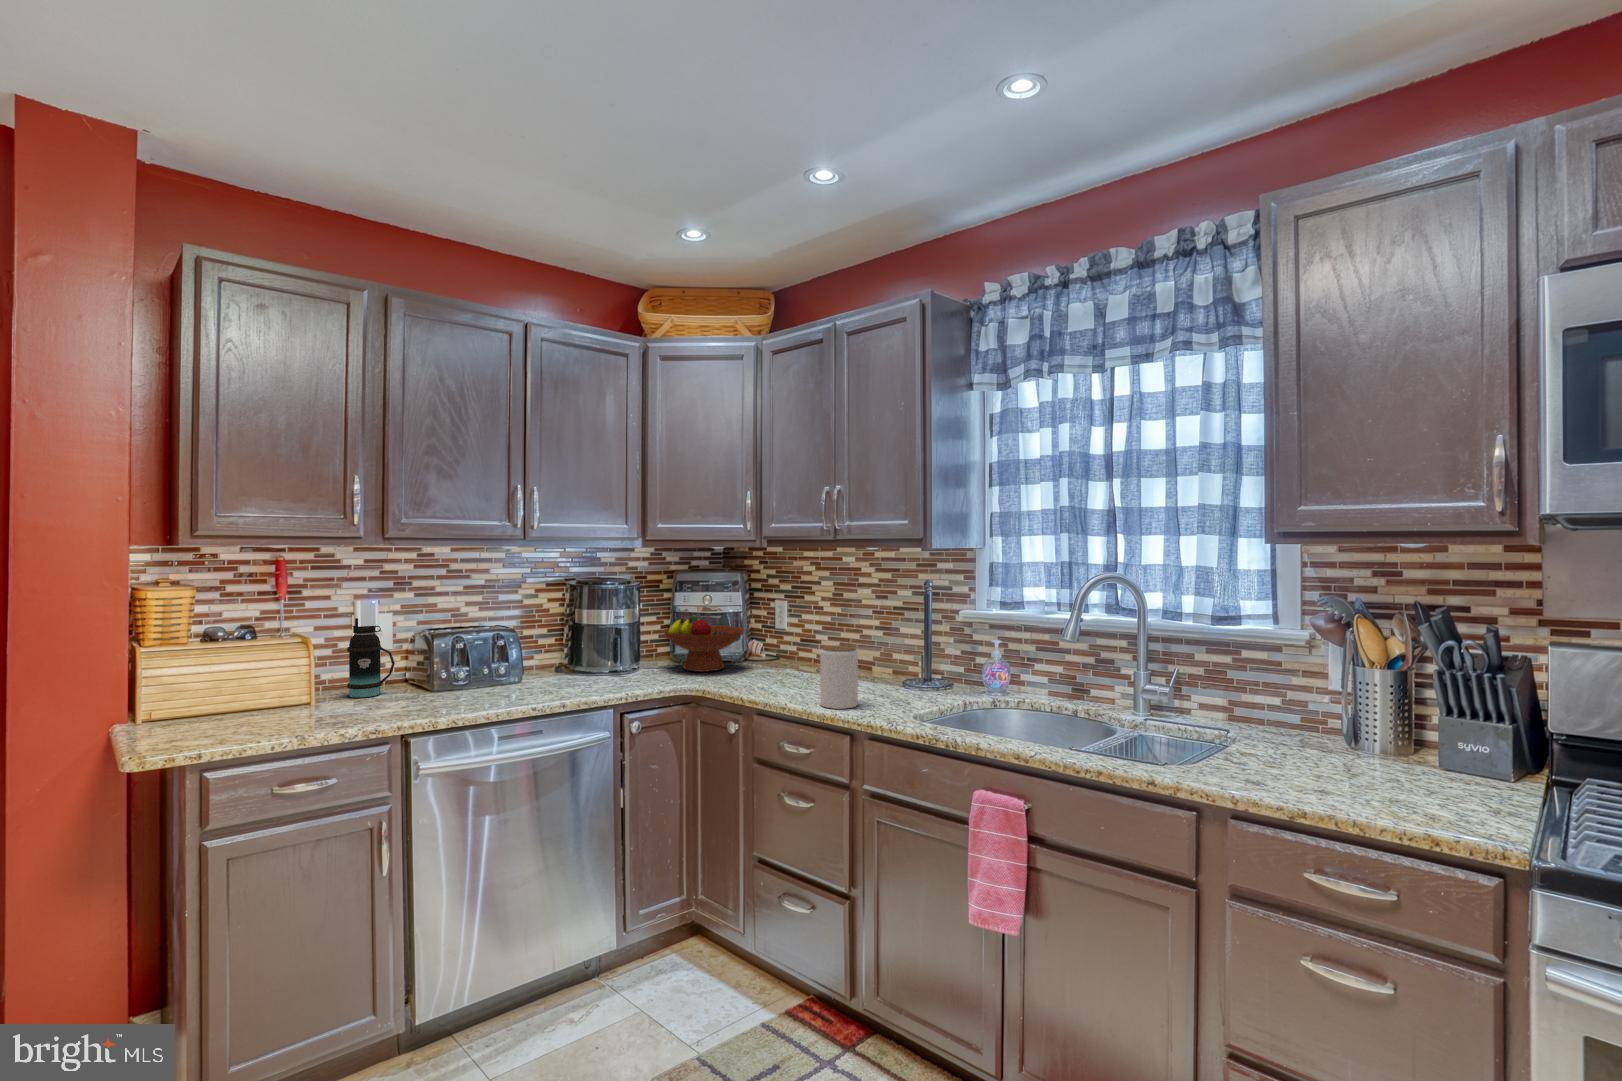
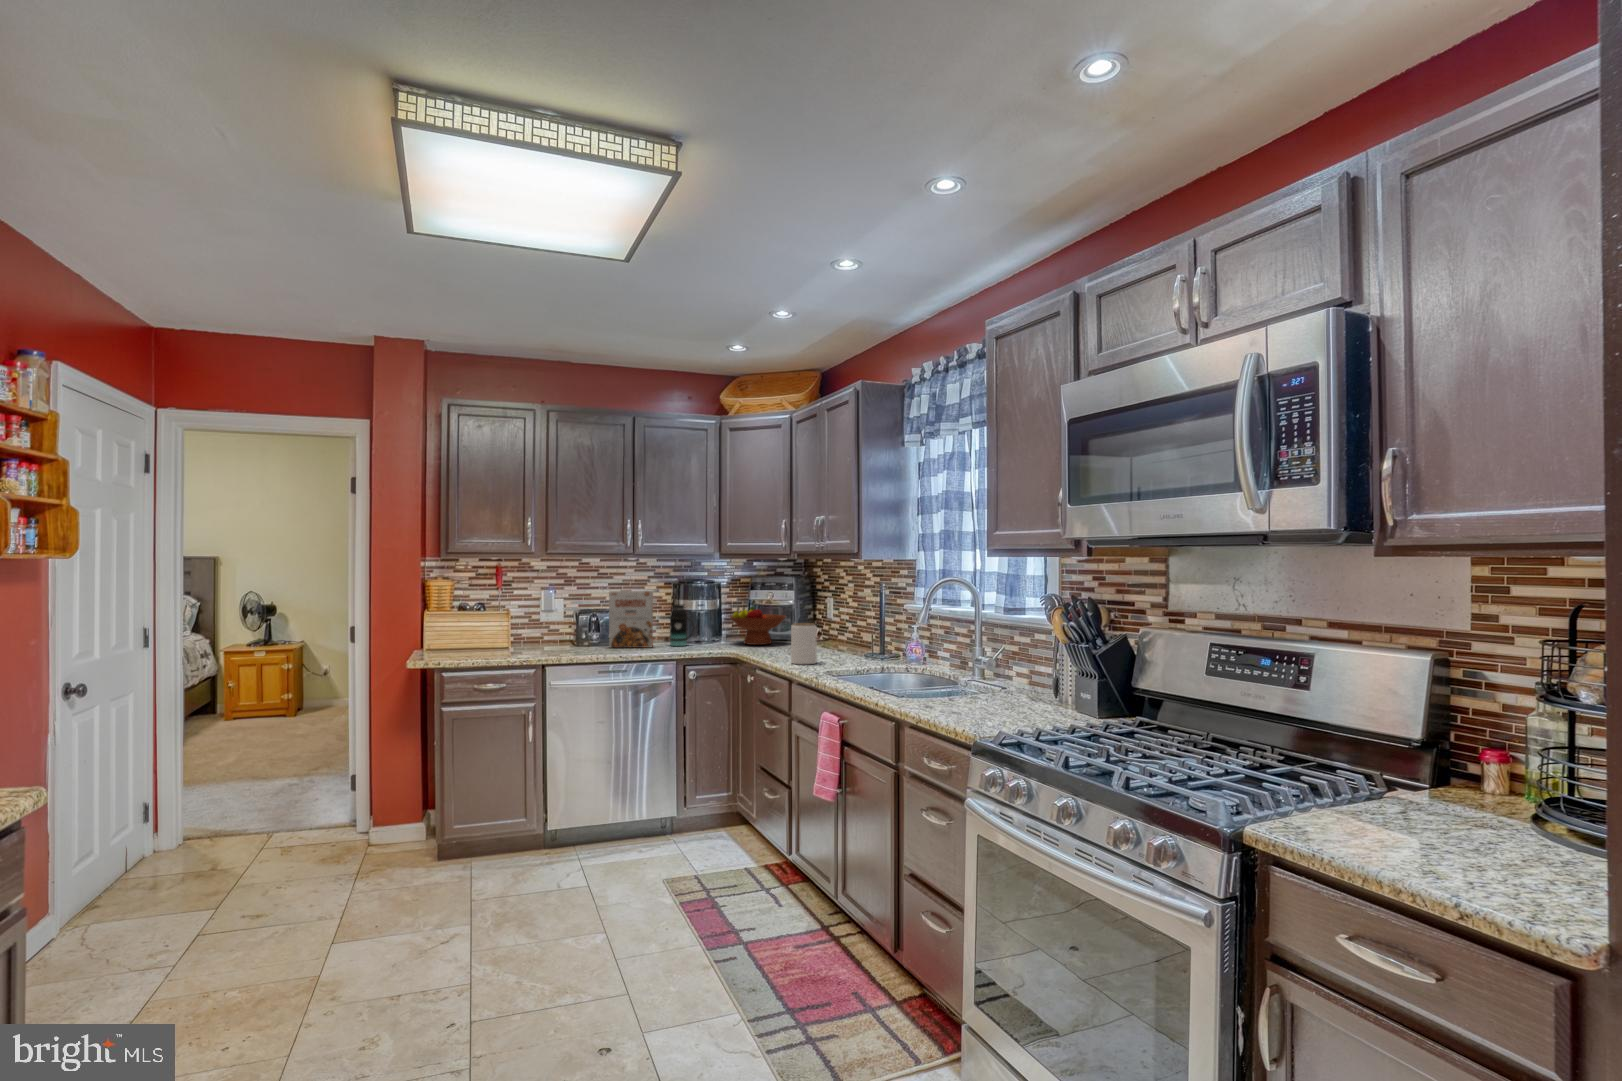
cereal box: none [488,598,558,691] -> present [609,591,653,648]
bottle: present [347,618,395,698] -> present [669,601,694,646]

